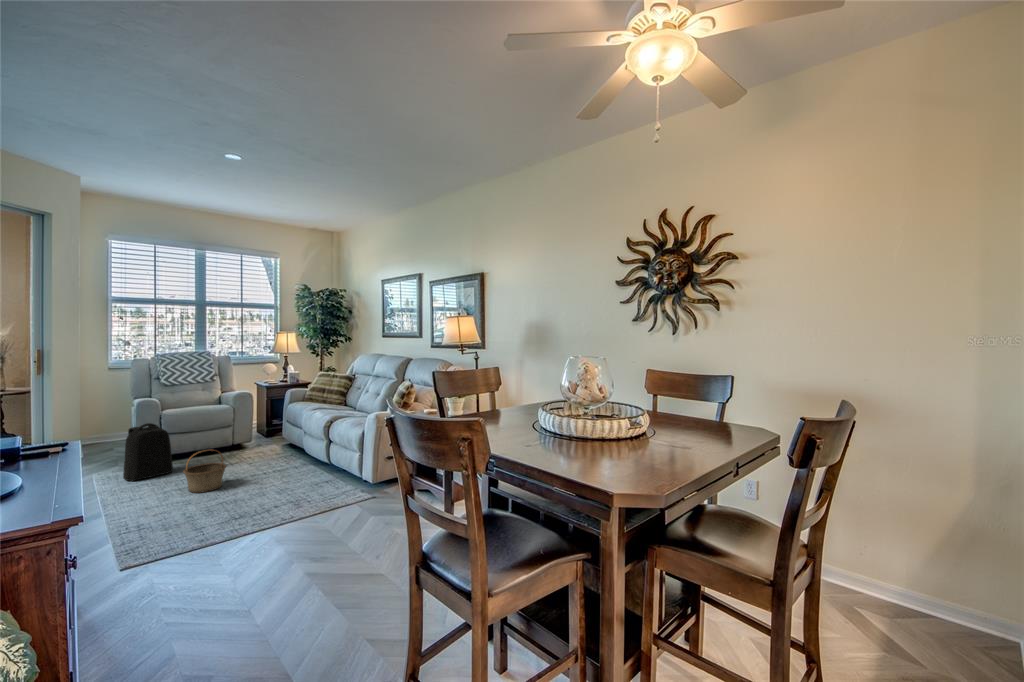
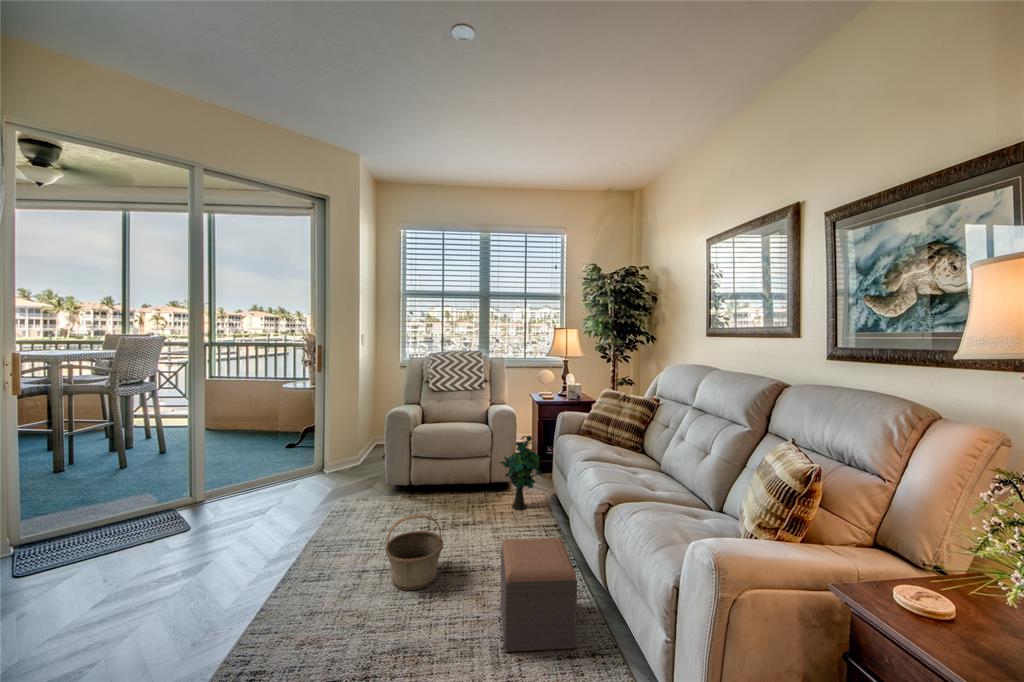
decorative plant: none [244,405,278,456] -> present [501,436,542,510]
backpack: present [123,423,173,481] -> none [359,446,412,522]
footstool: none [271,442,318,492] -> present [500,538,577,652]

